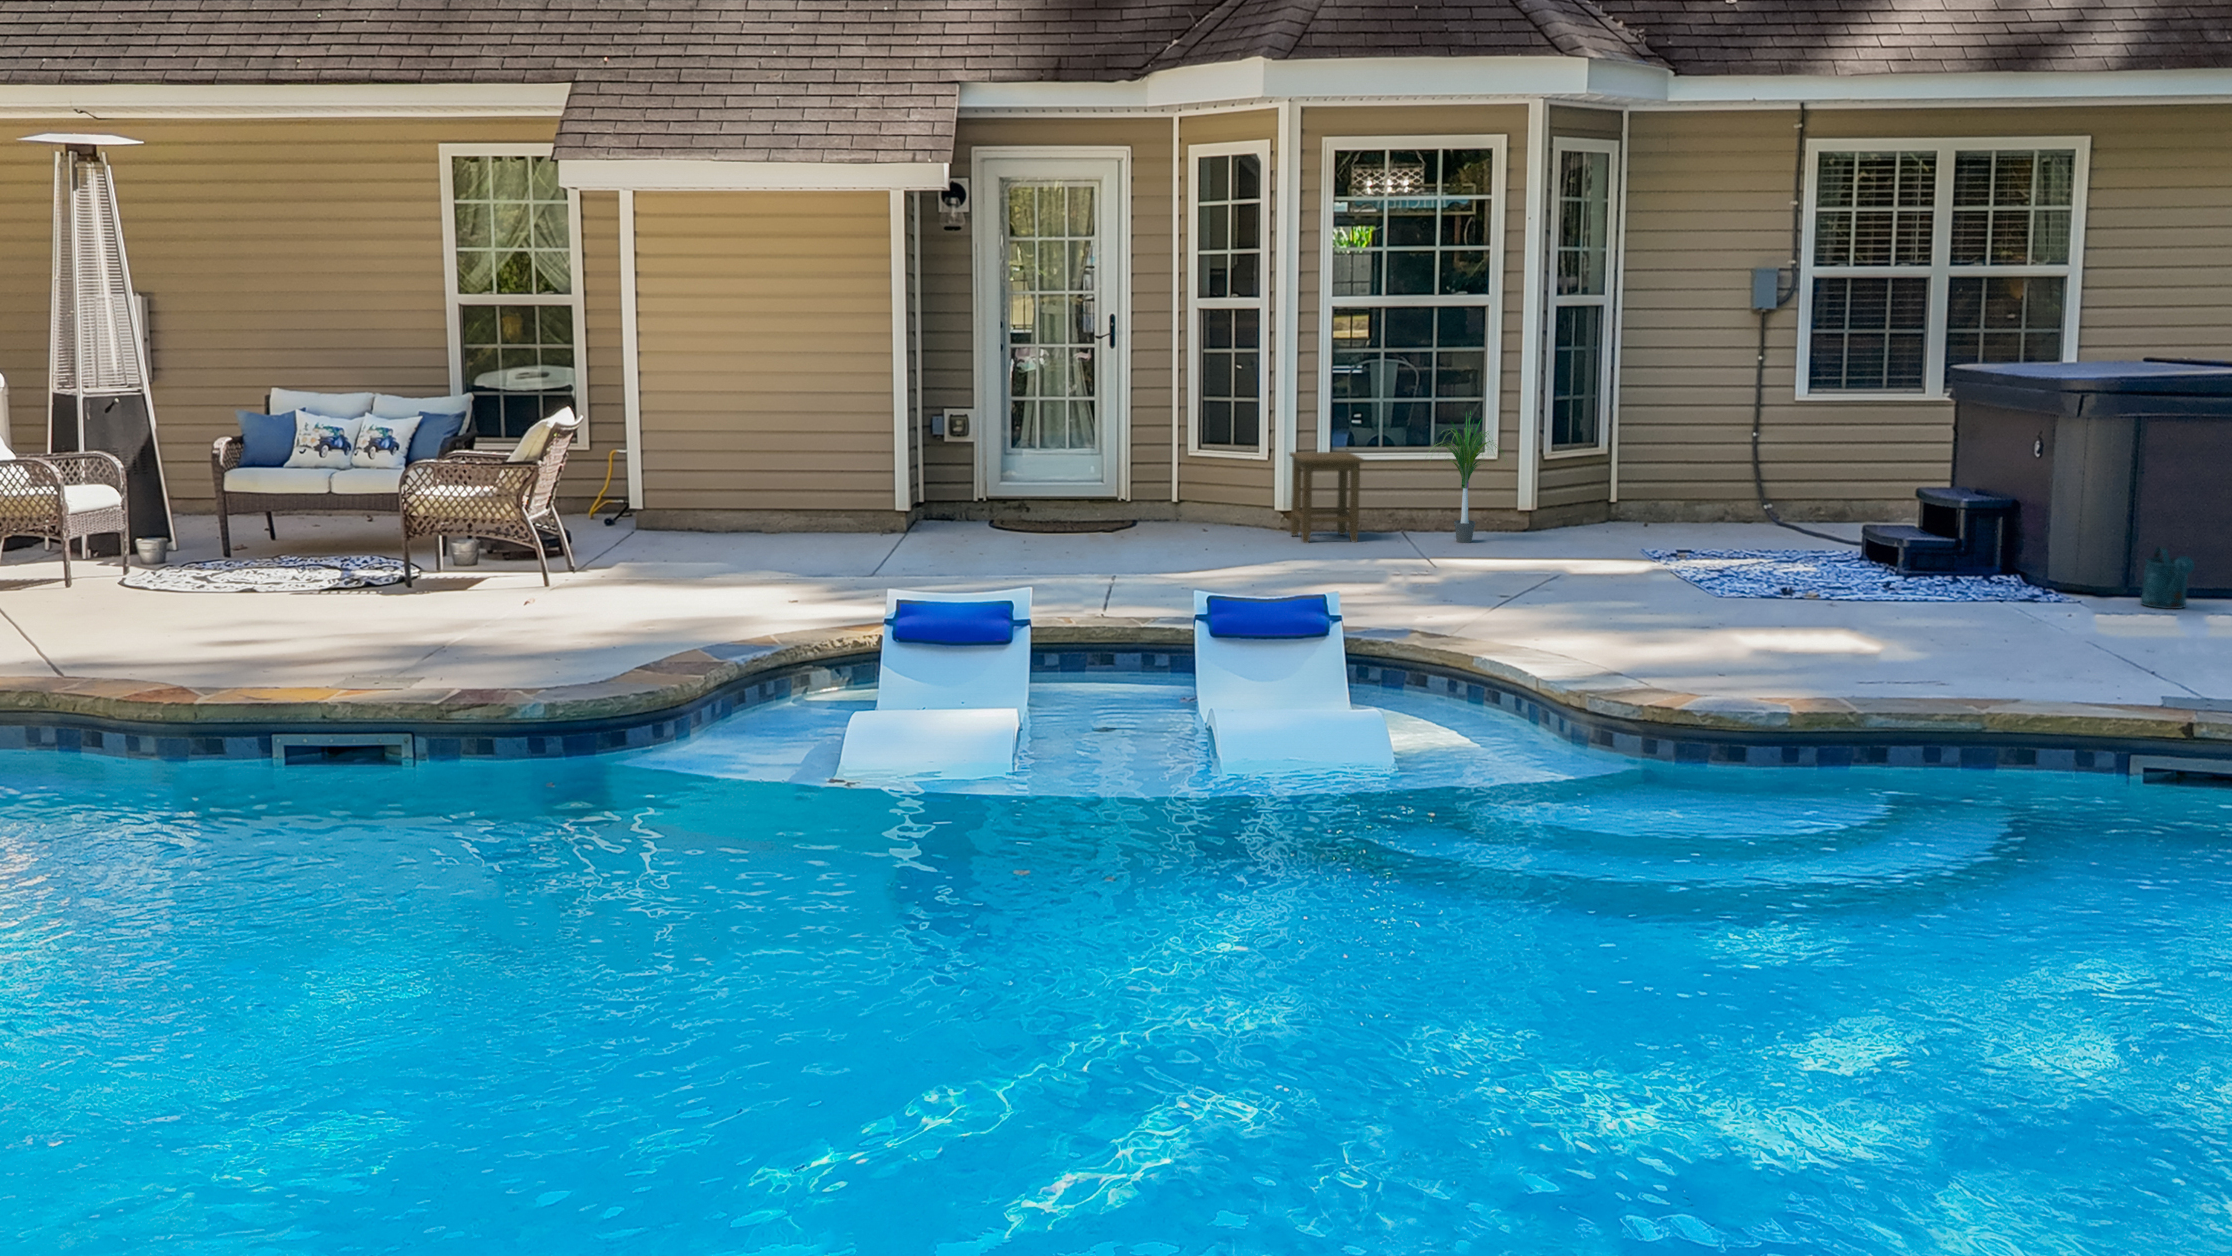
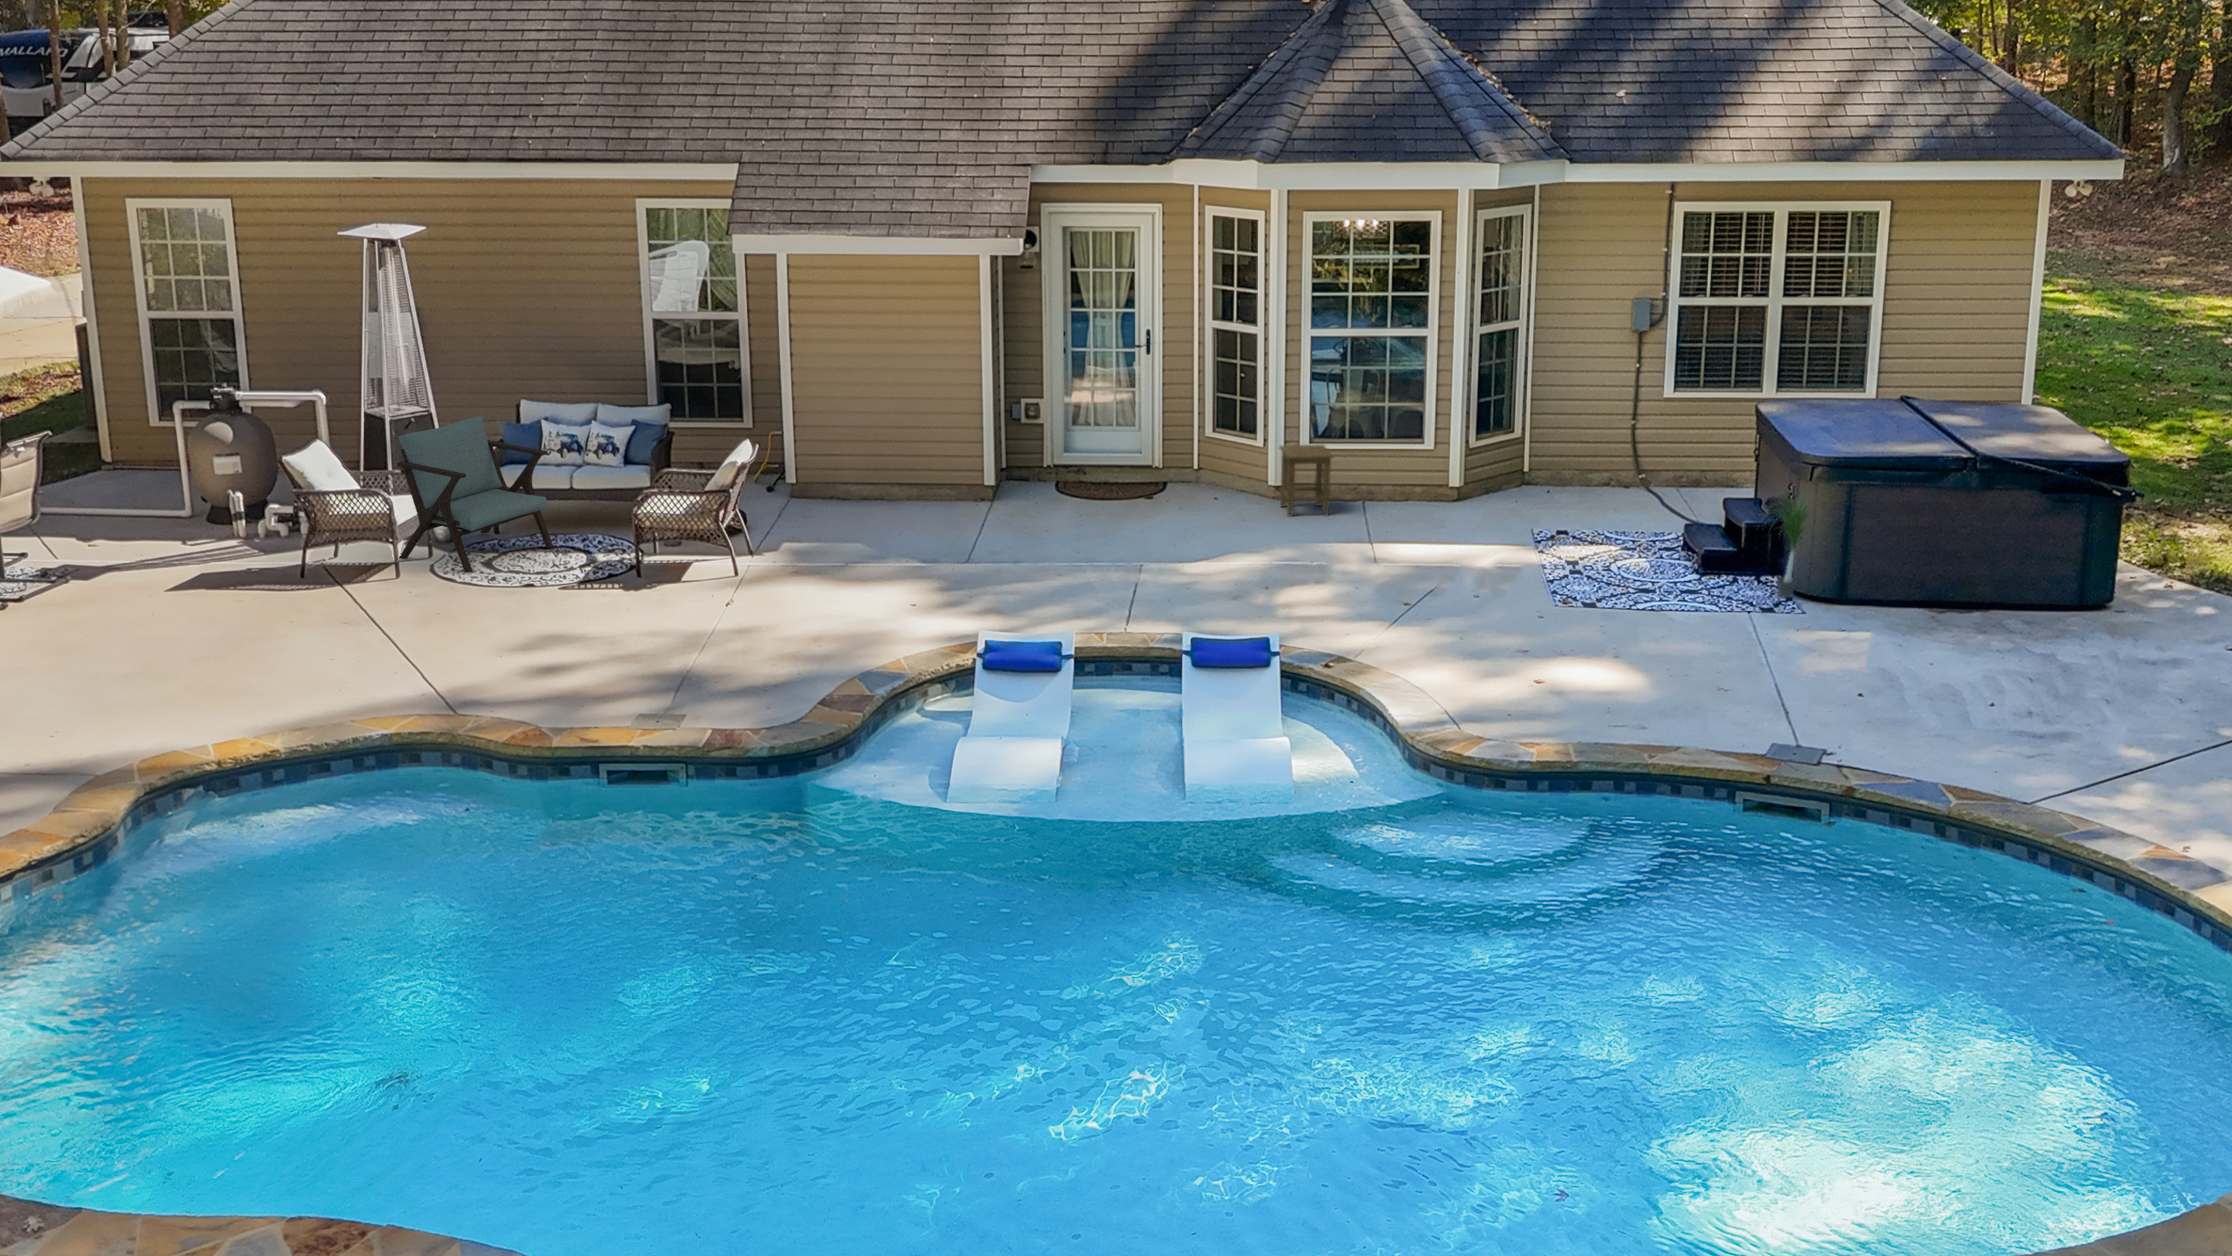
lounge chair: none [85,388,302,587] -> present [397,416,553,573]
potted plant: present [1429,417,1500,543] -> present [1777,499,1812,598]
watering can: present [2141,546,2194,609] -> none [1870,563,1904,610]

